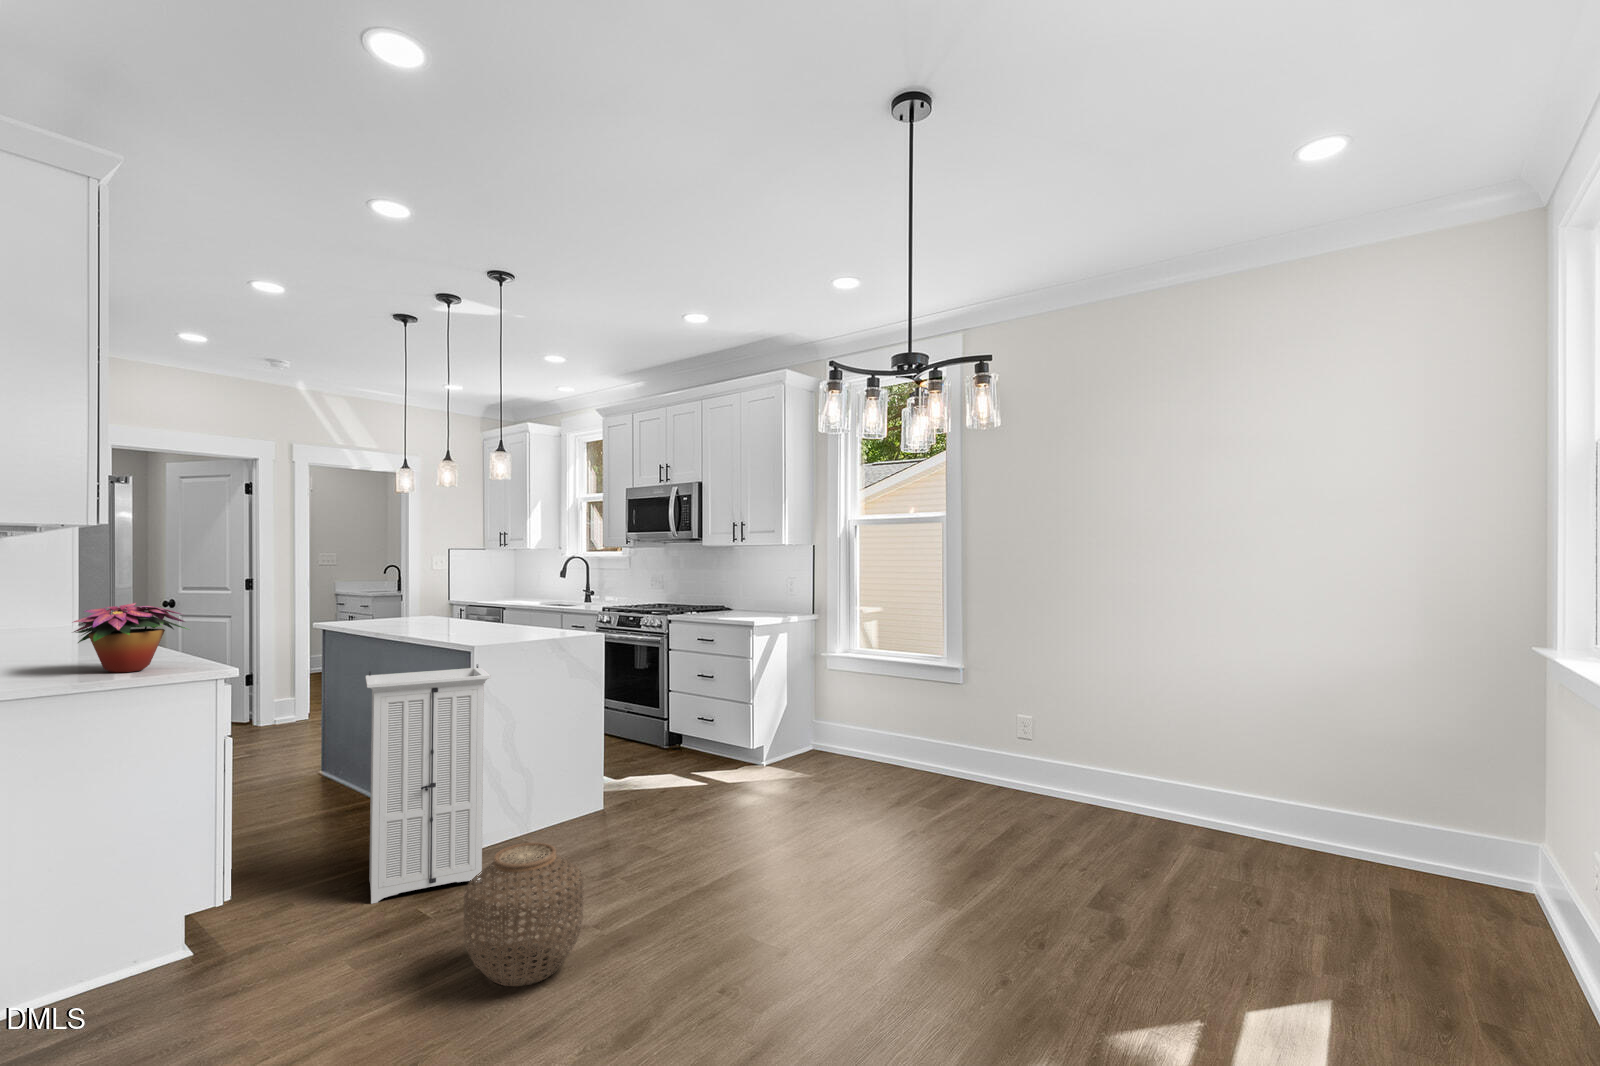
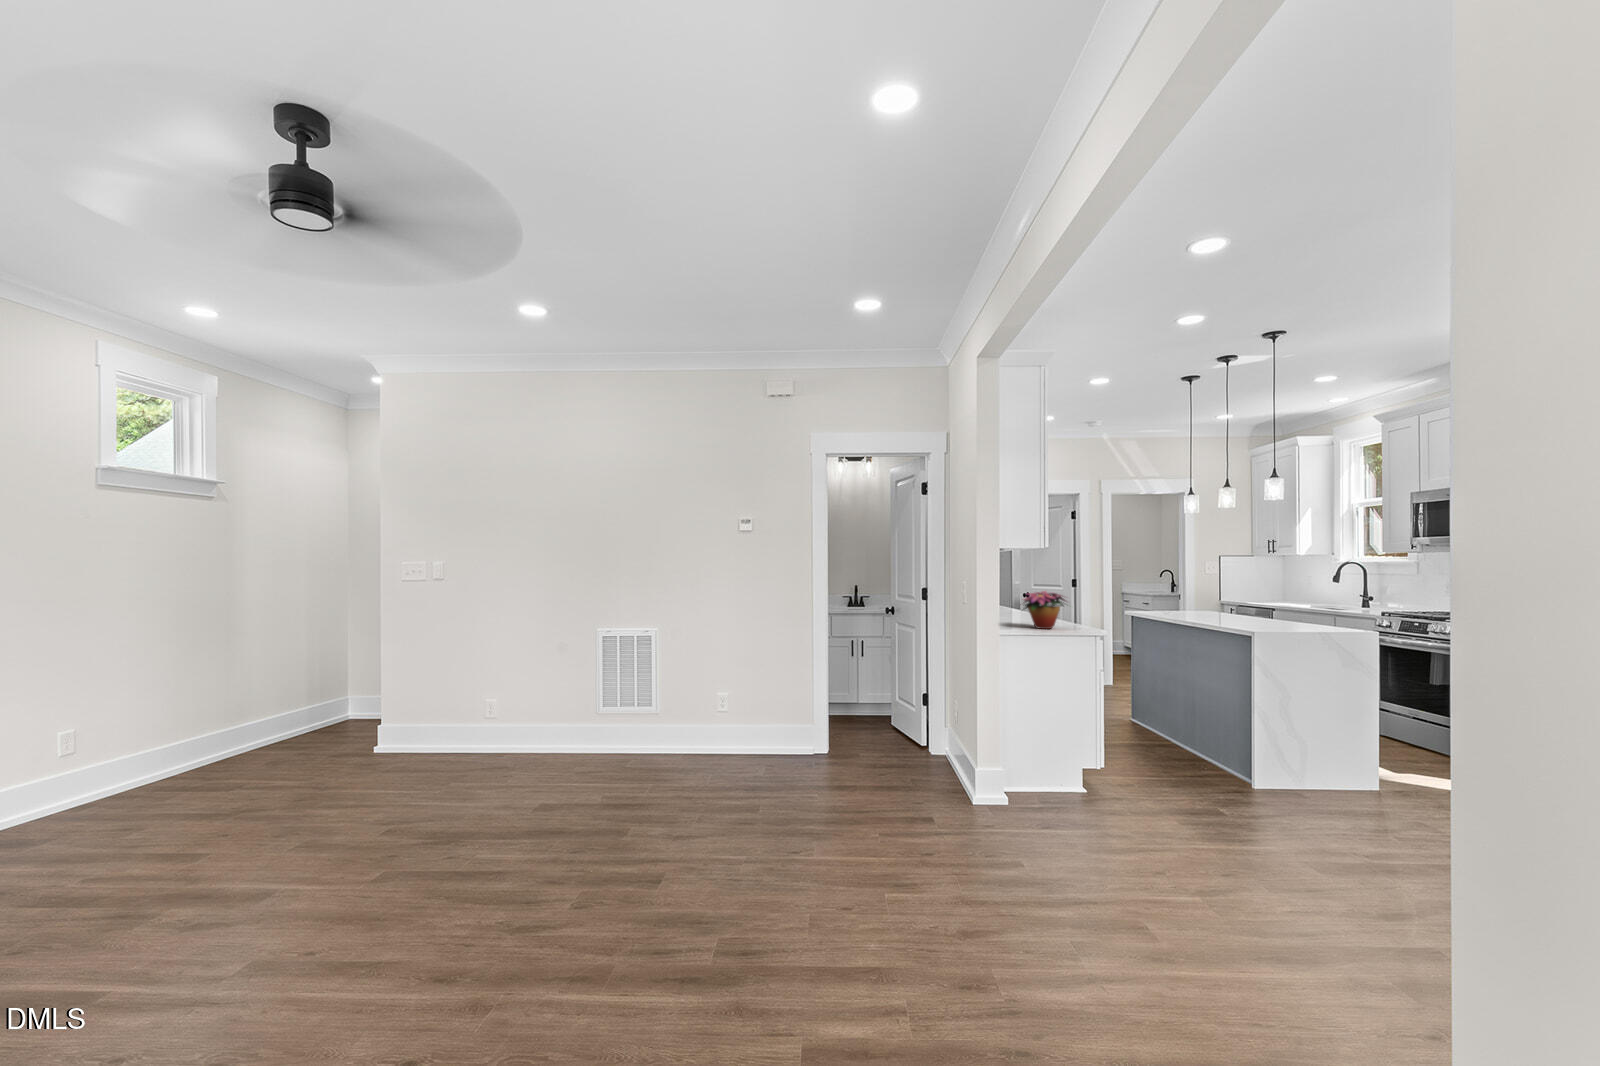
storage cabinet: present [366,664,491,904] -> none [1171,644,1266,811]
woven basket: present [464,843,583,986] -> none [1251,776,1349,876]

